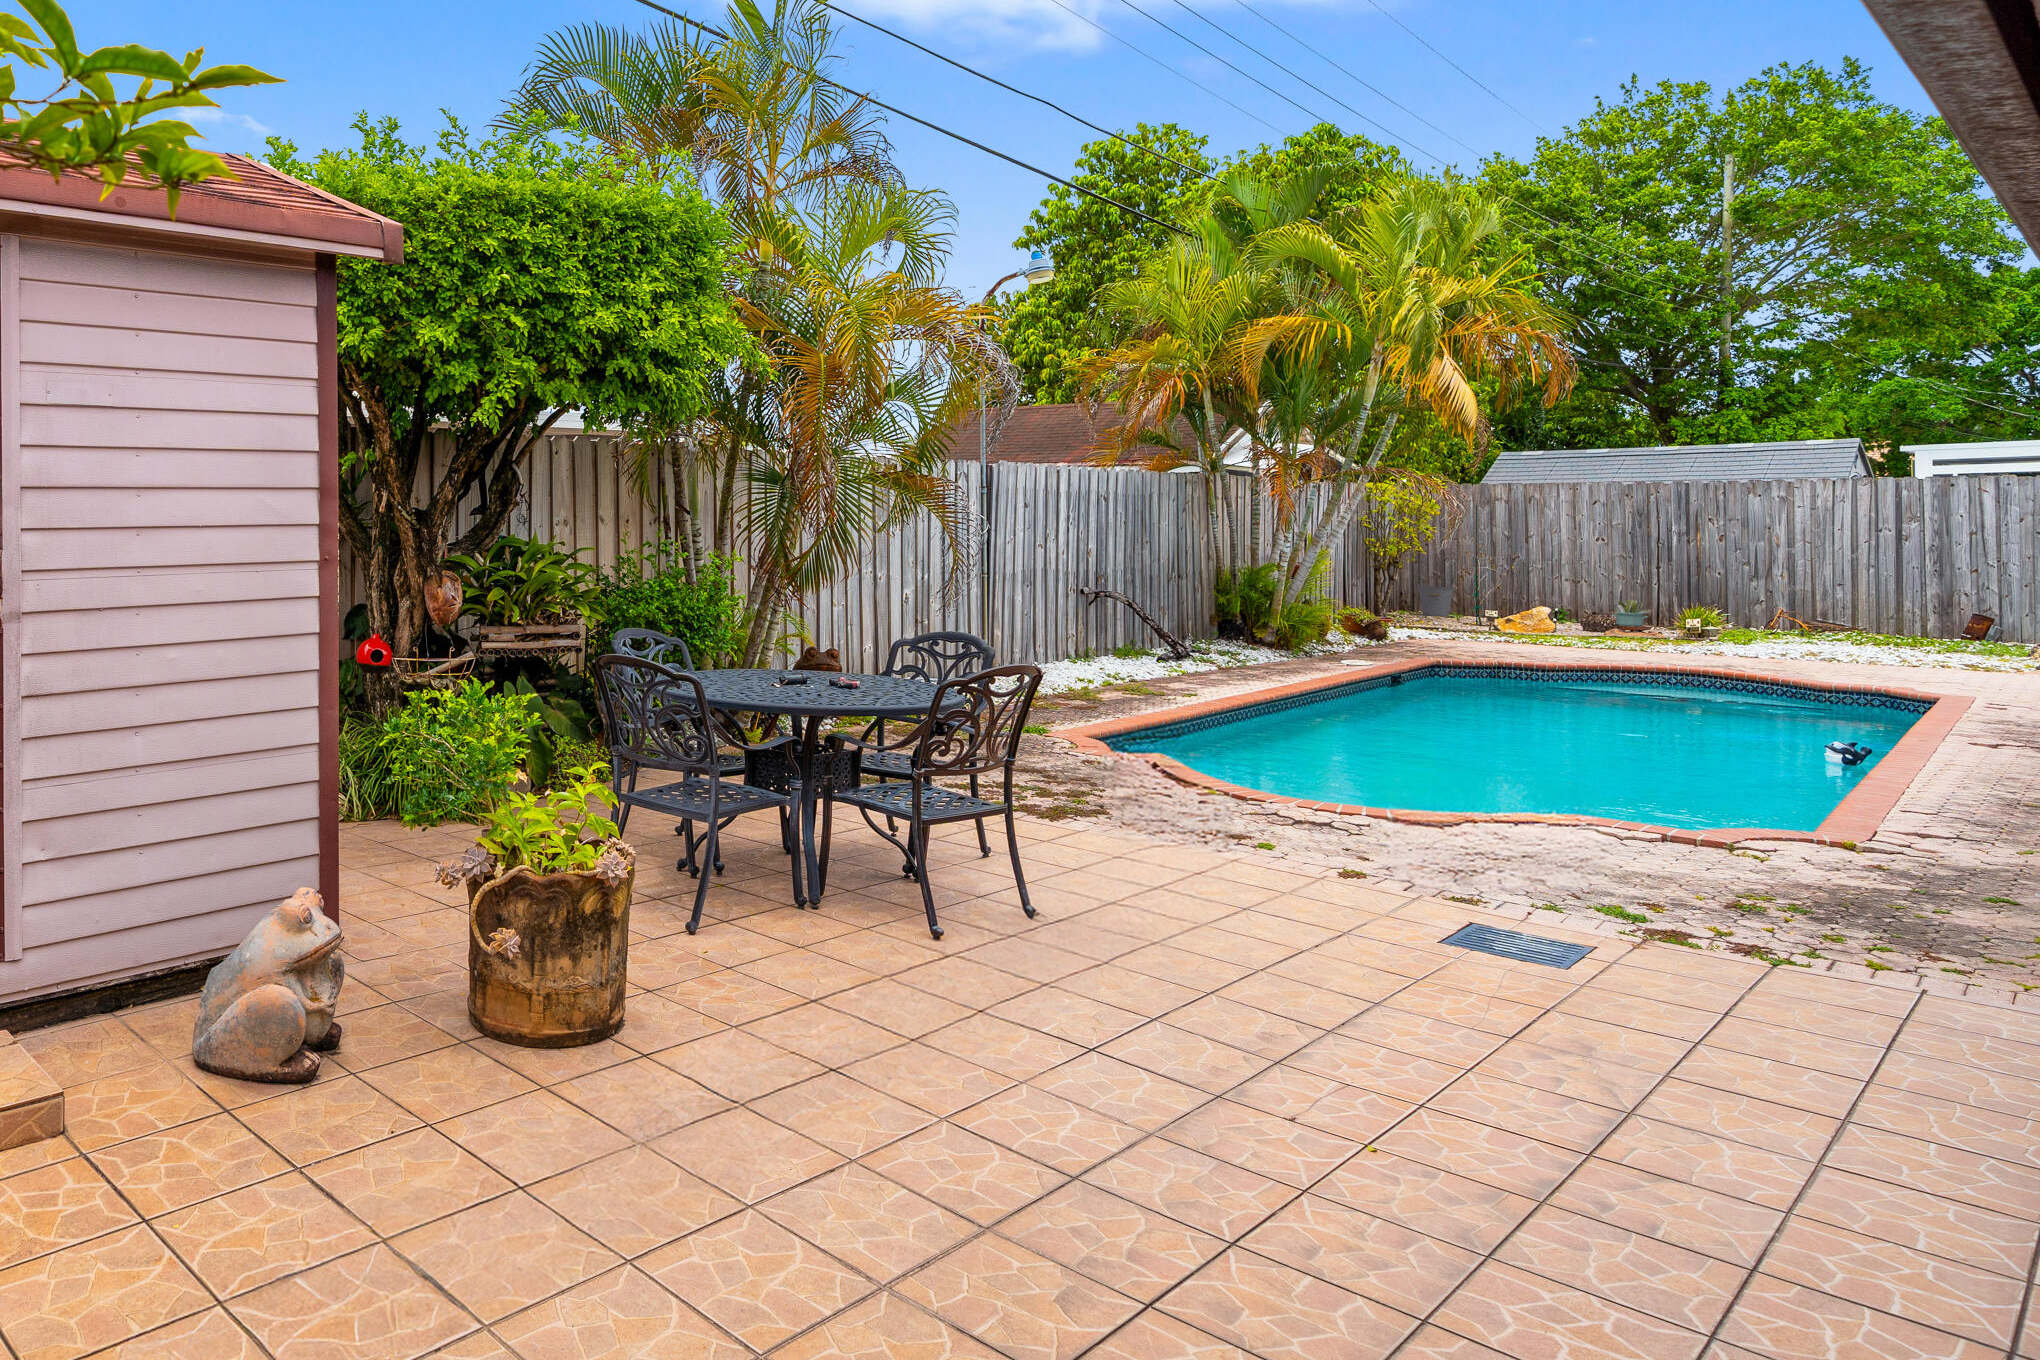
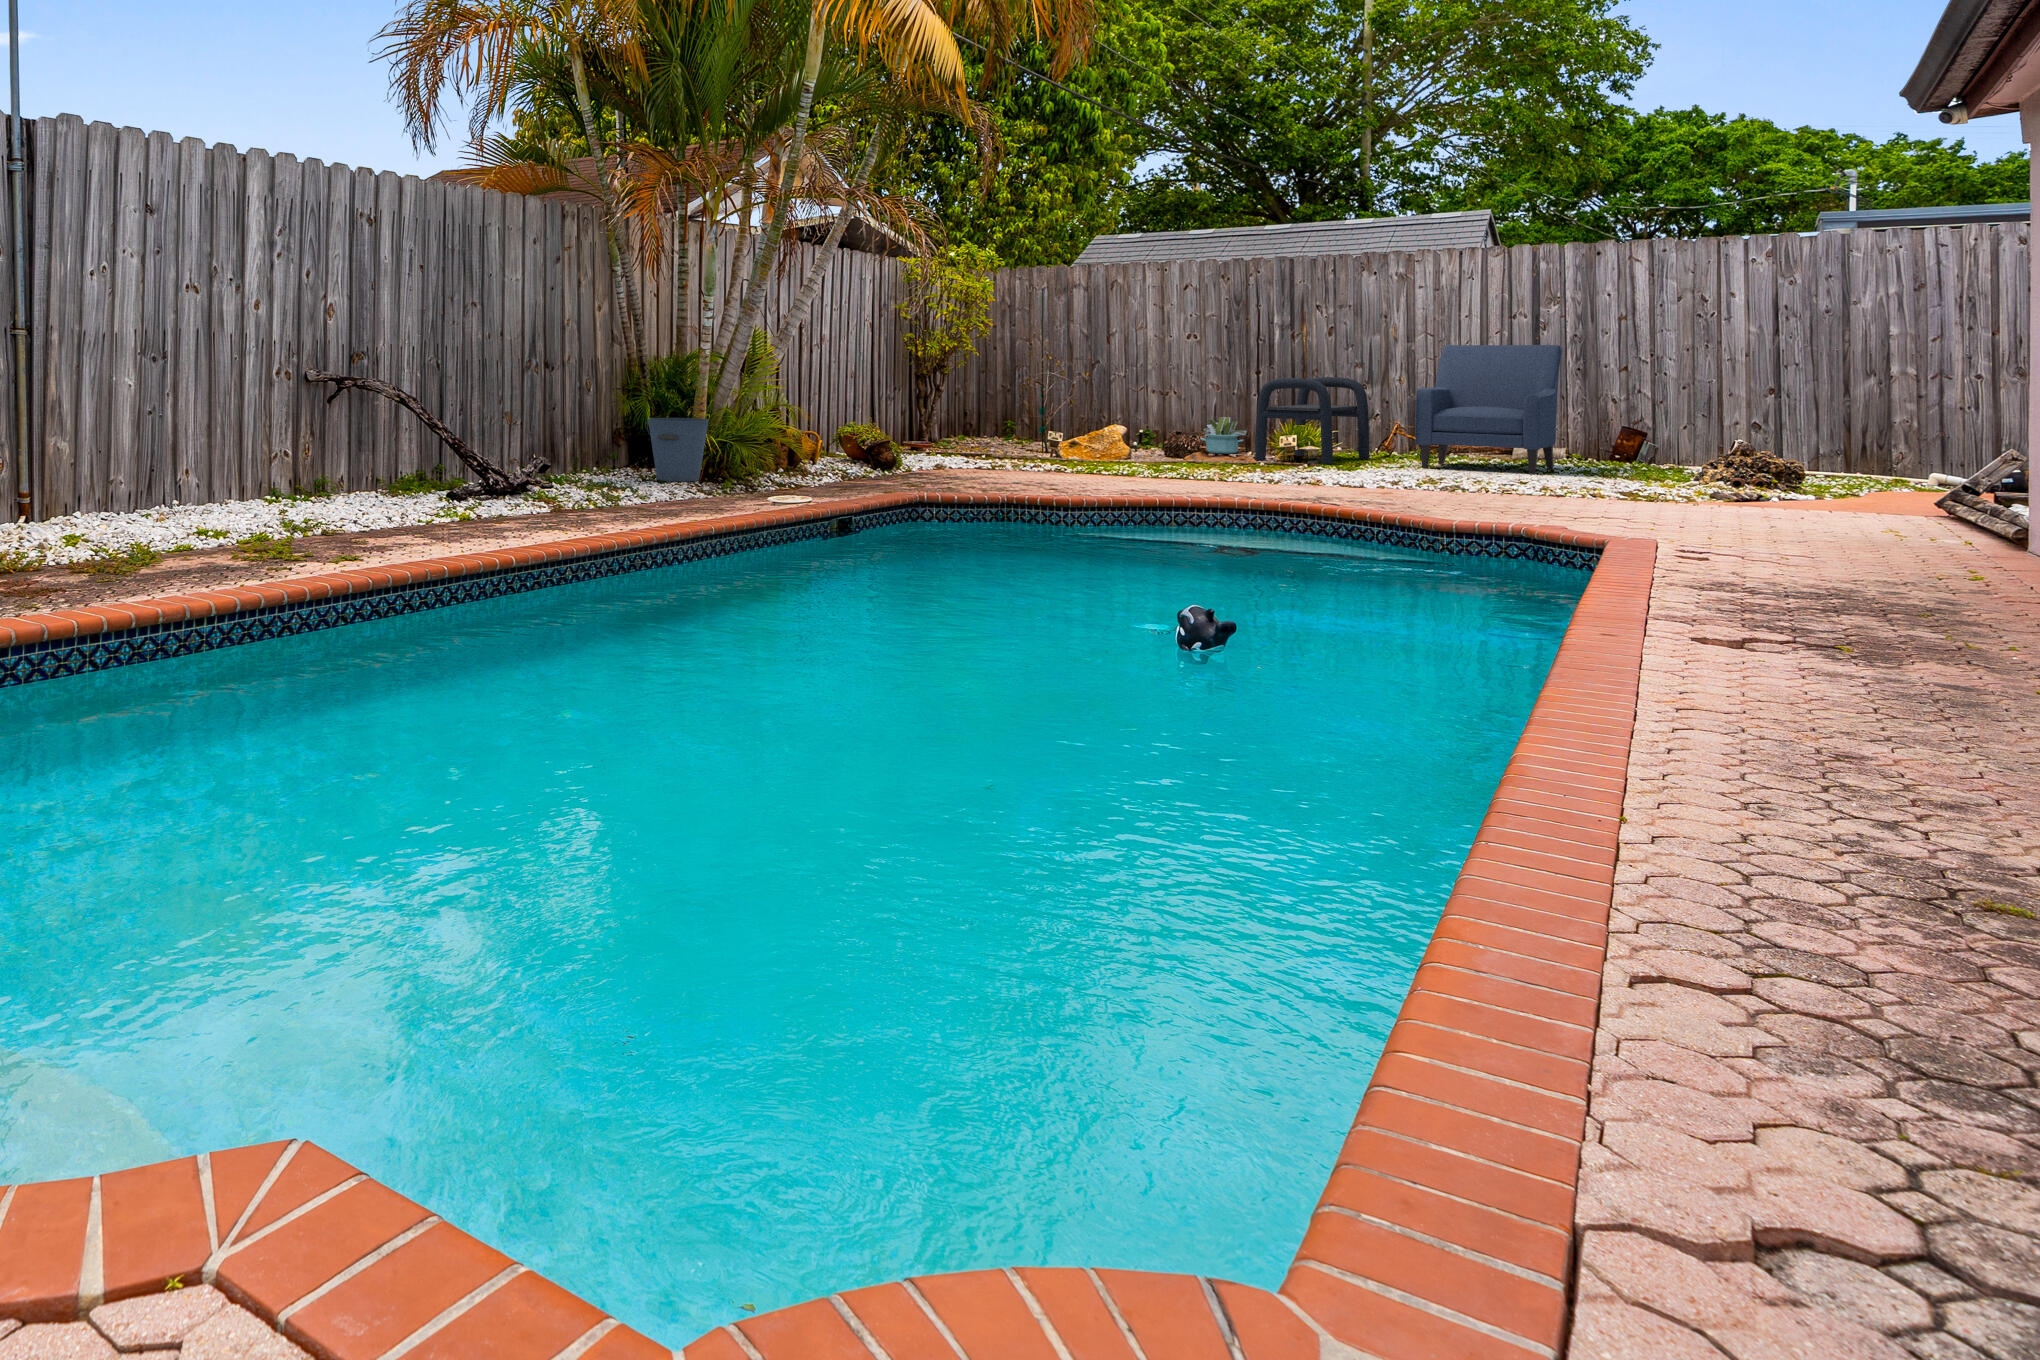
chair: none [1797,552,1920,647] -> present [1415,345,1562,474]
bench: none [1662,573,1756,637] -> present [1255,377,1370,464]
bucket: present [1418,585,1454,616] -> present [648,417,709,482]

